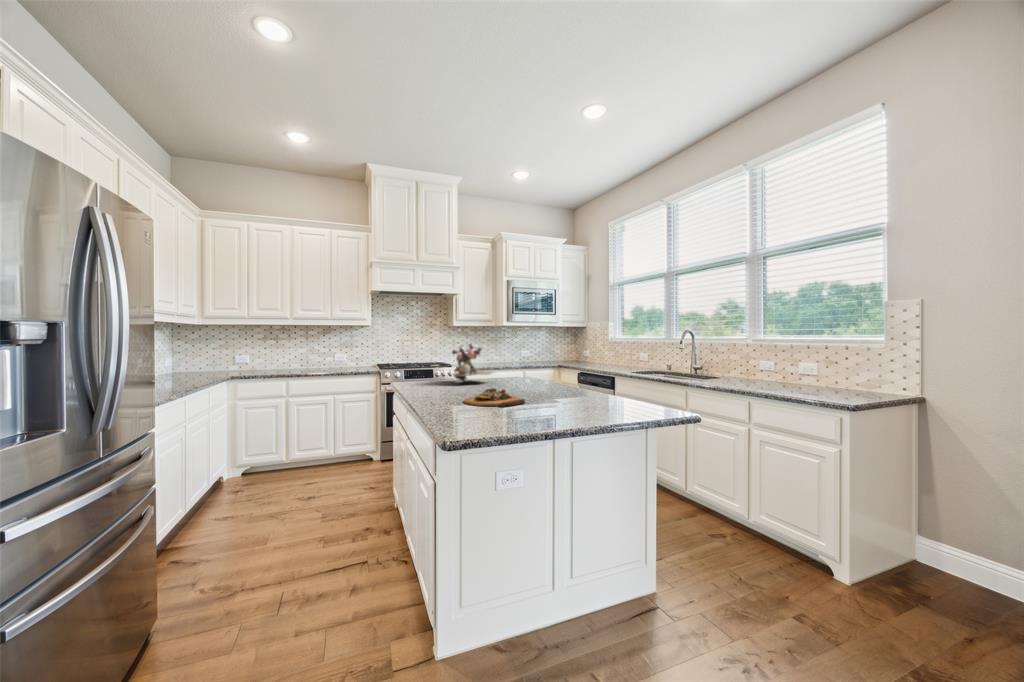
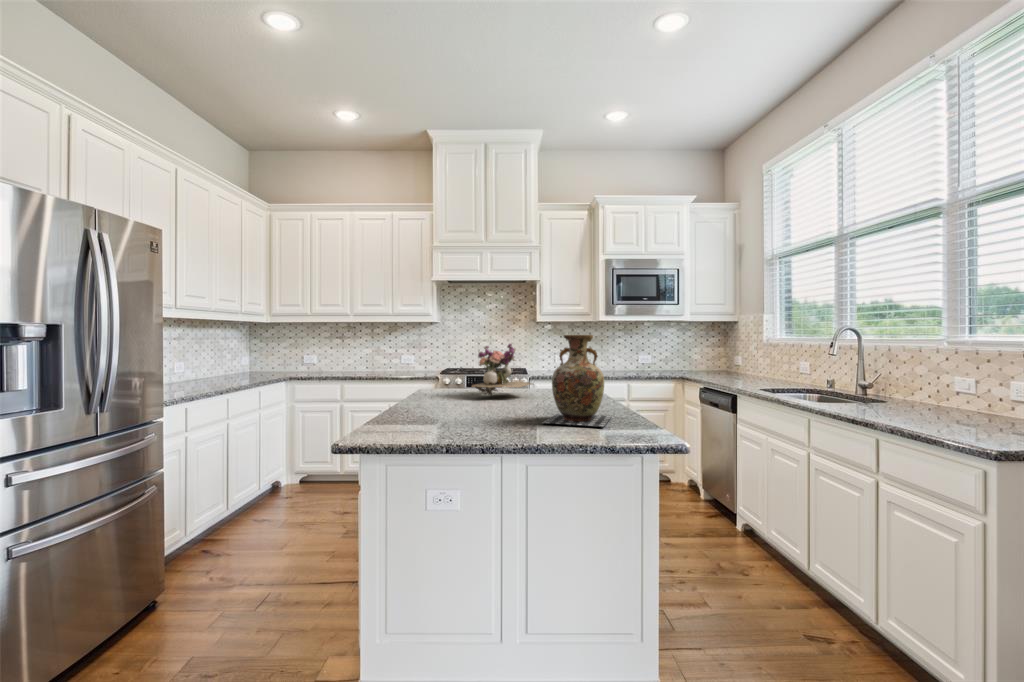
vase: none [534,338,578,396] -> present [543,335,611,427]
cutting board: present [464,388,525,407] -> none [418,408,503,438]

